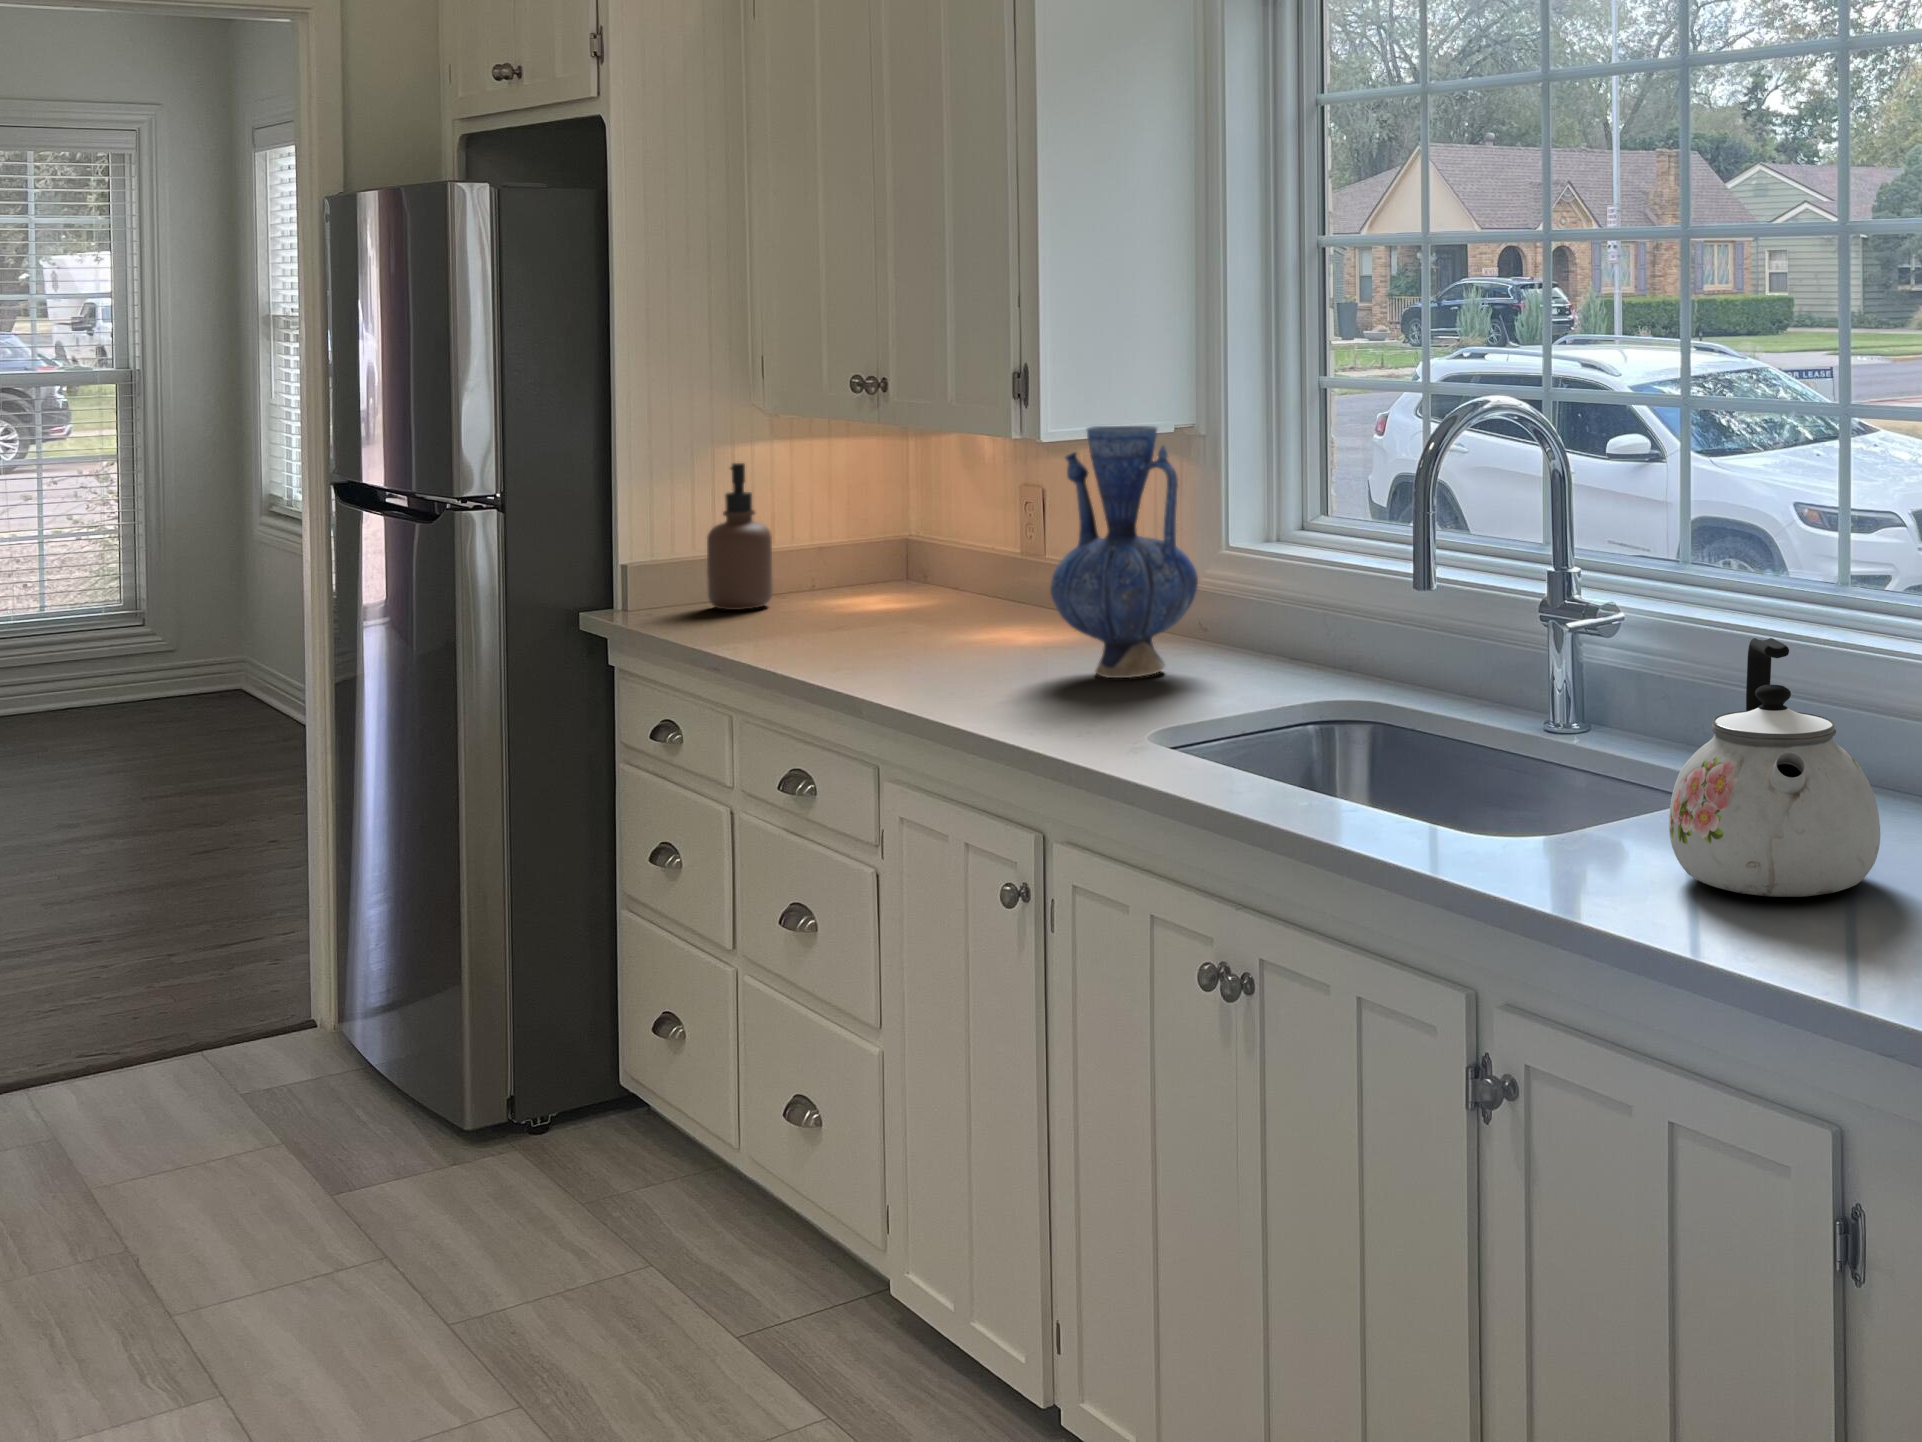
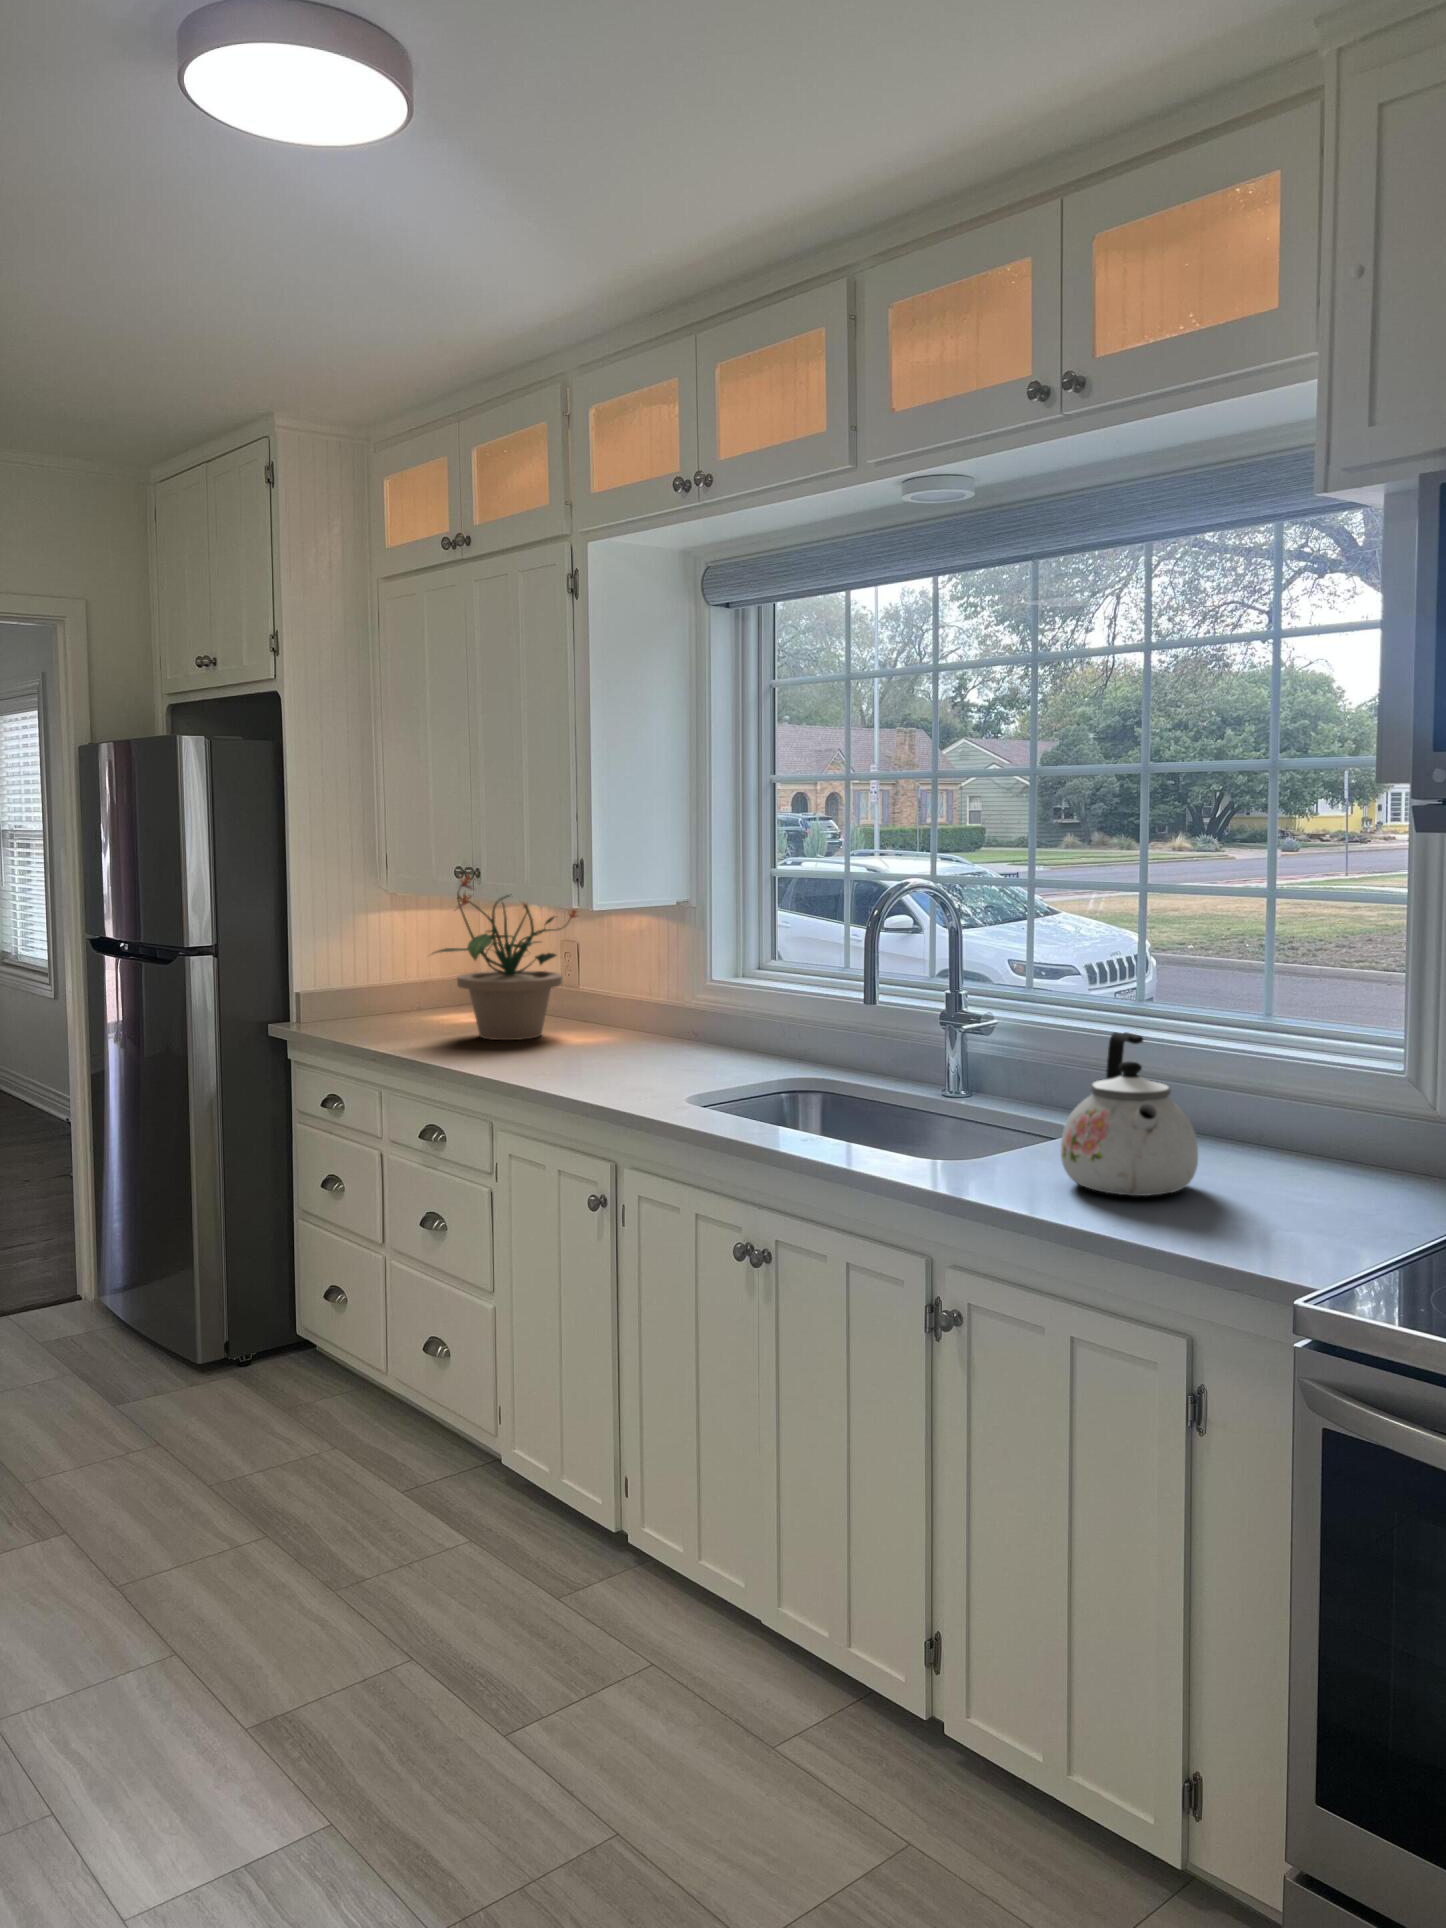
potted plant: none [805,381,1040,638] -> present [434,876,577,1040]
vase: present [1050,426,1198,678] -> none [603,900,700,1065]
soap dispenser: present [707,463,773,610] -> none [352,925,396,1023]

